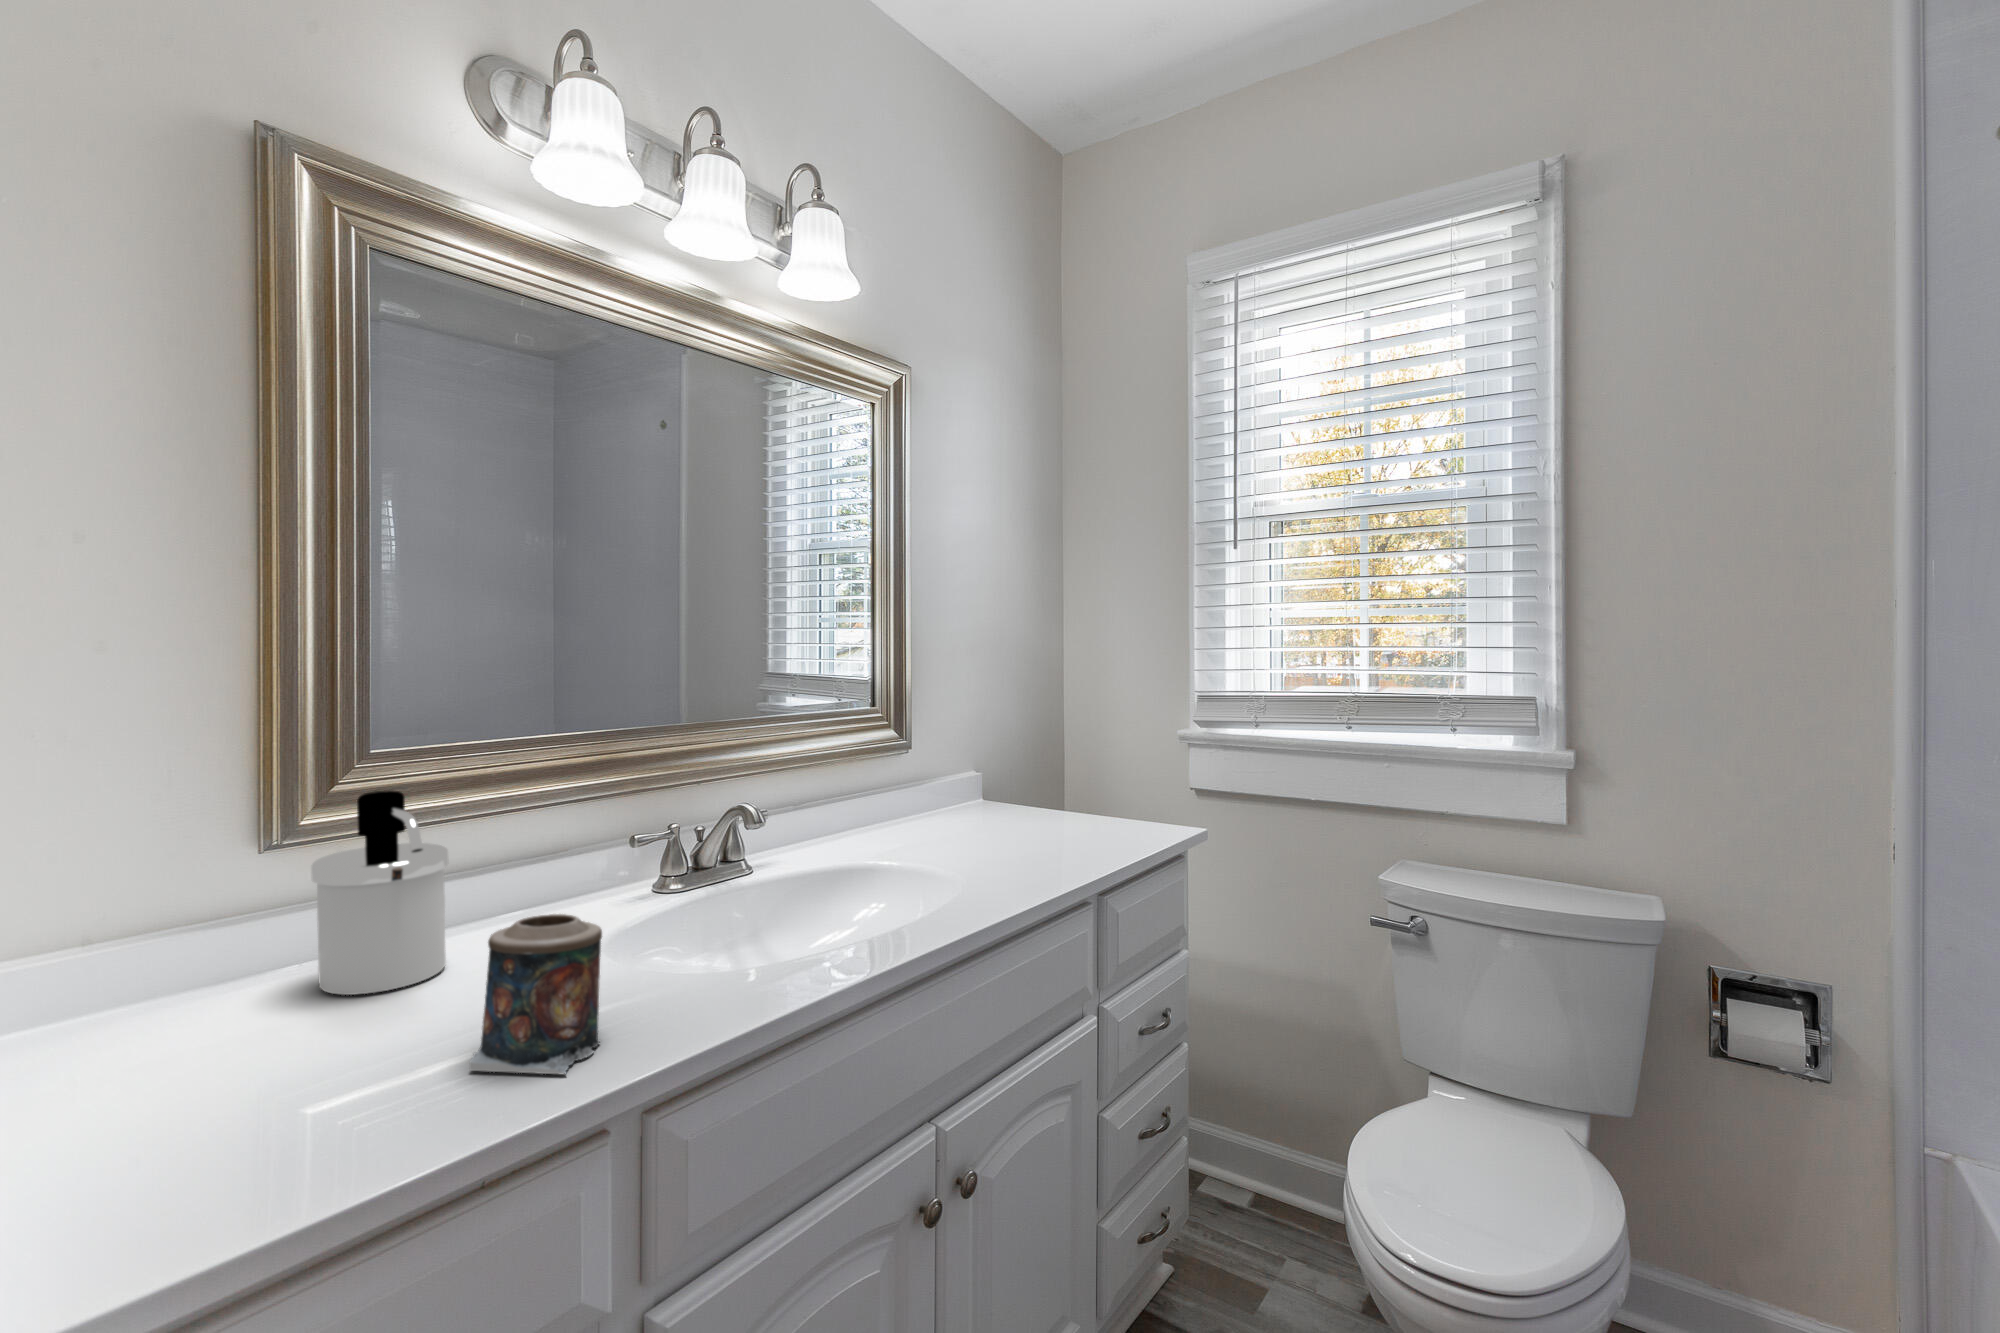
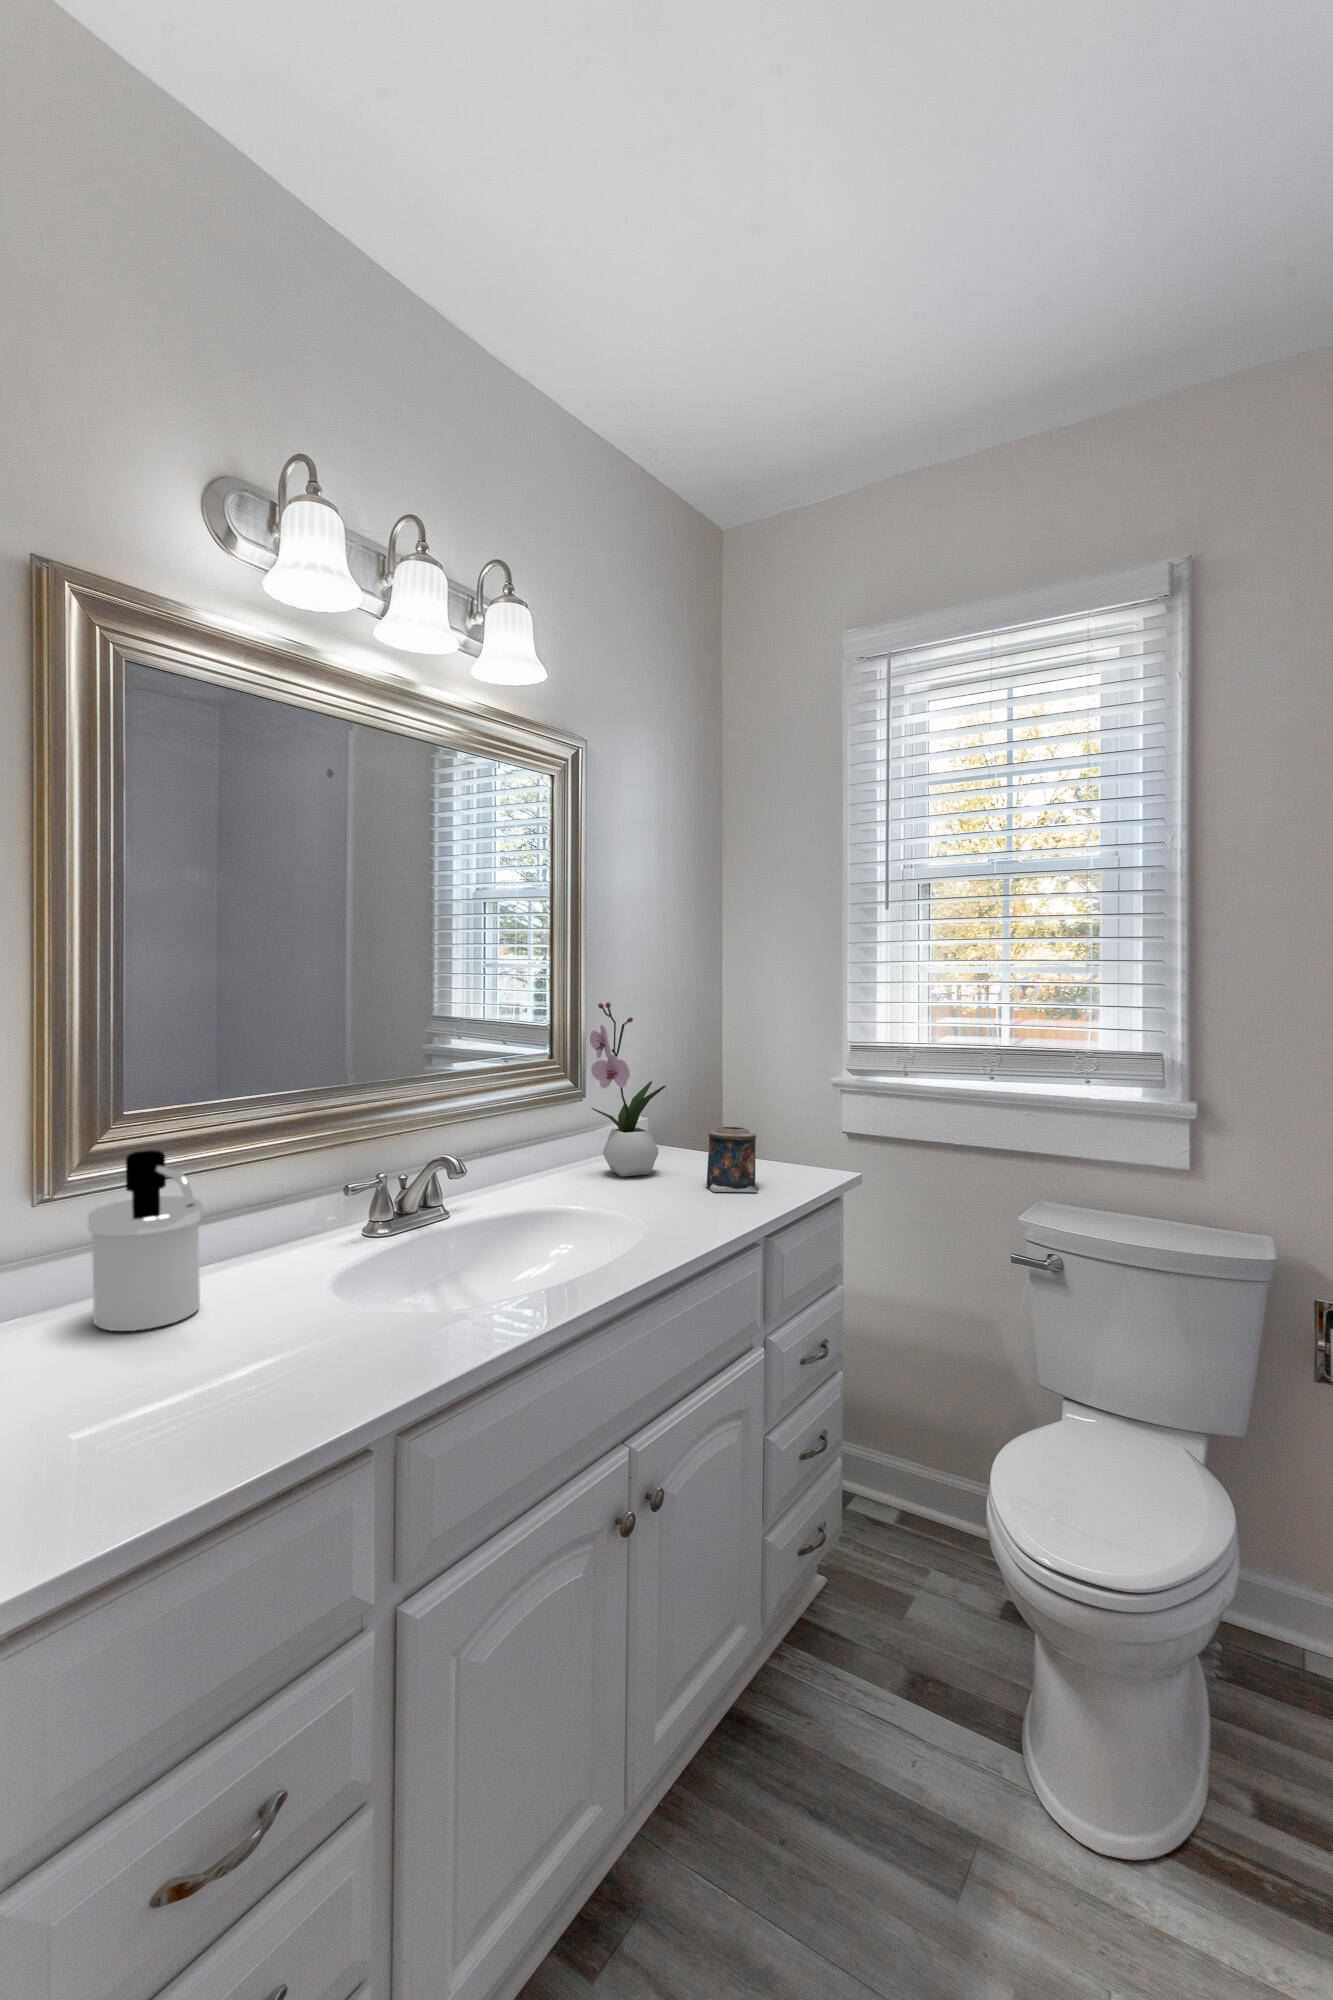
flower arrangement: none [913,645,995,831] -> present [590,1002,666,1177]
candle: present [469,914,602,1074] -> present [706,1127,759,1192]

